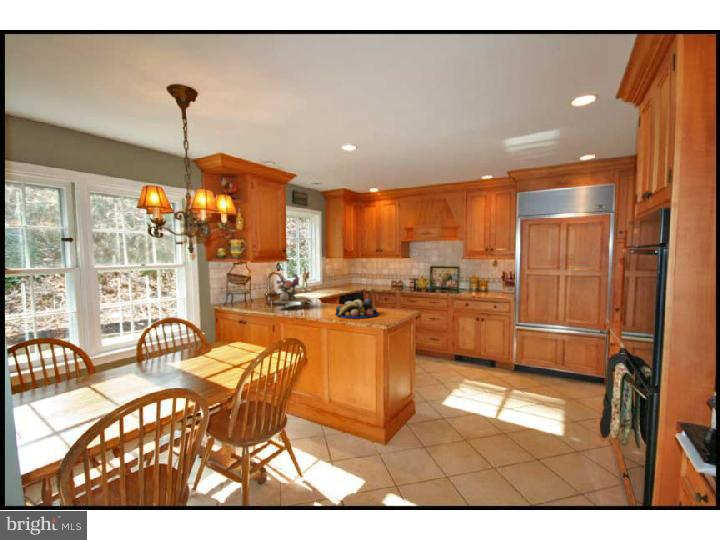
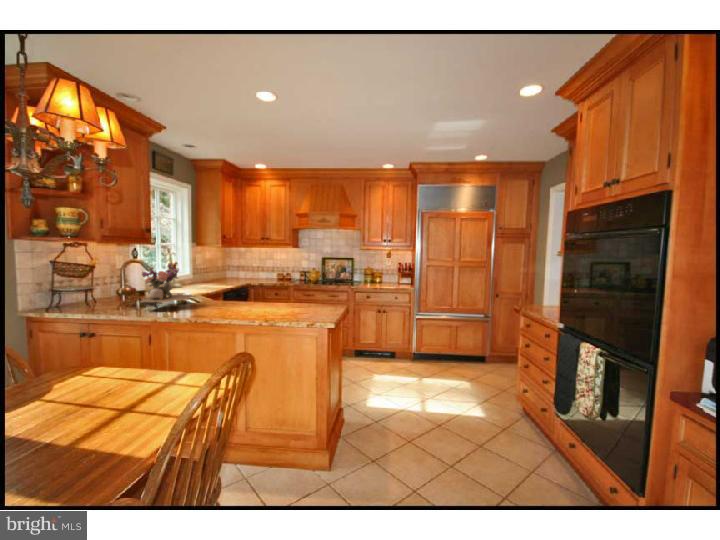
fruit bowl: present [336,299,379,318] -> none [236,293,292,317]

